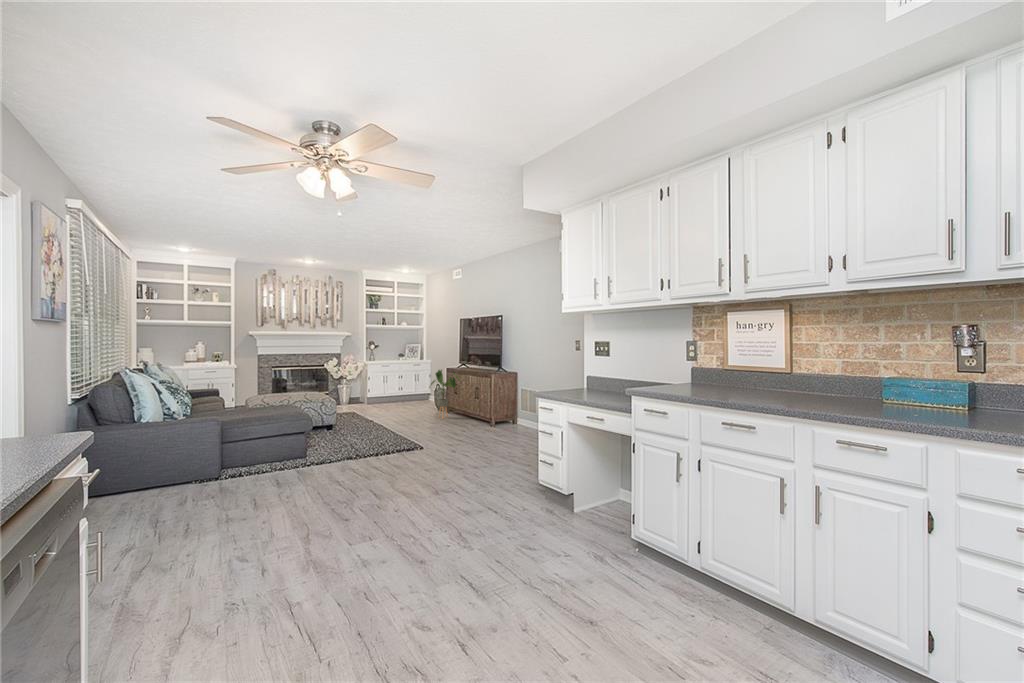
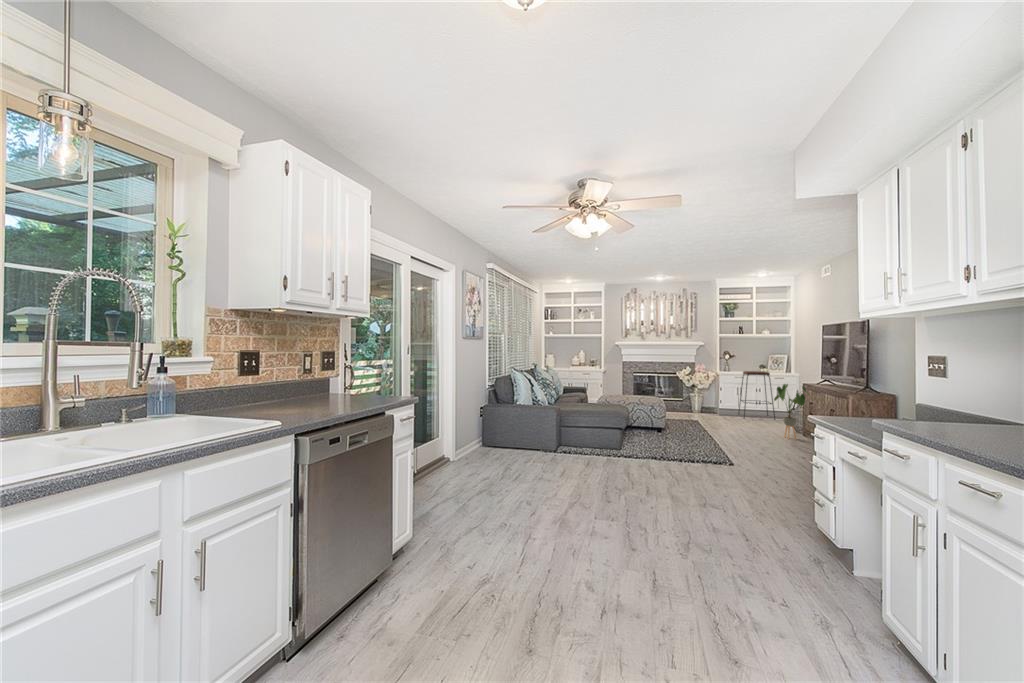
bar stool: none [385,360,419,406] -> present [739,371,775,419]

